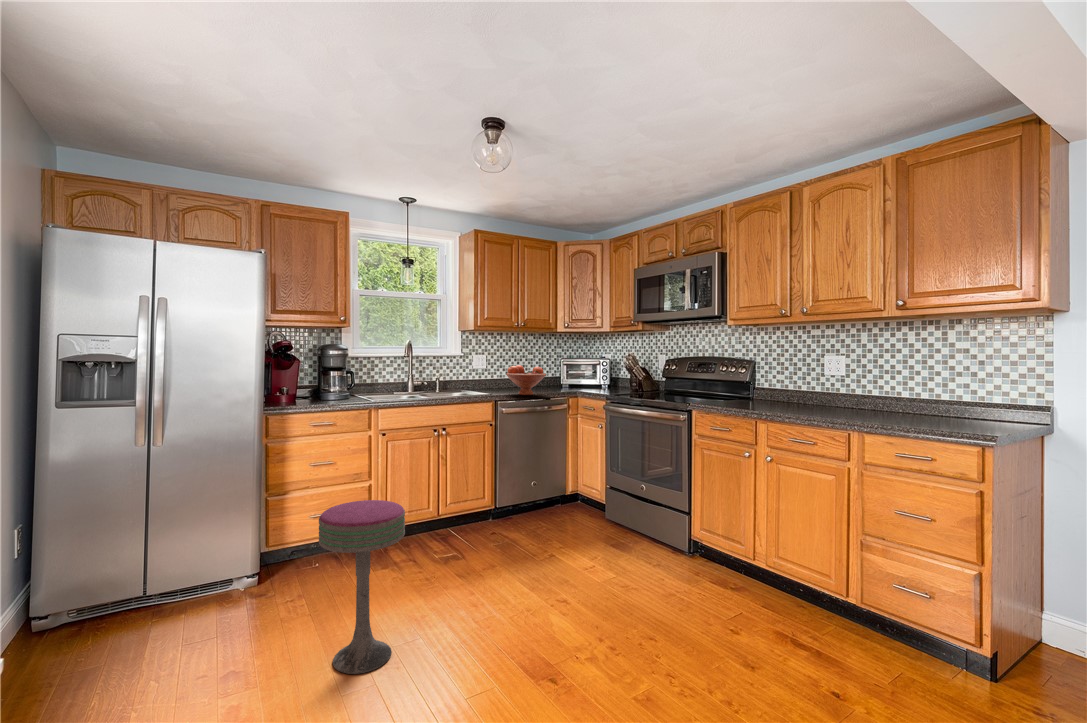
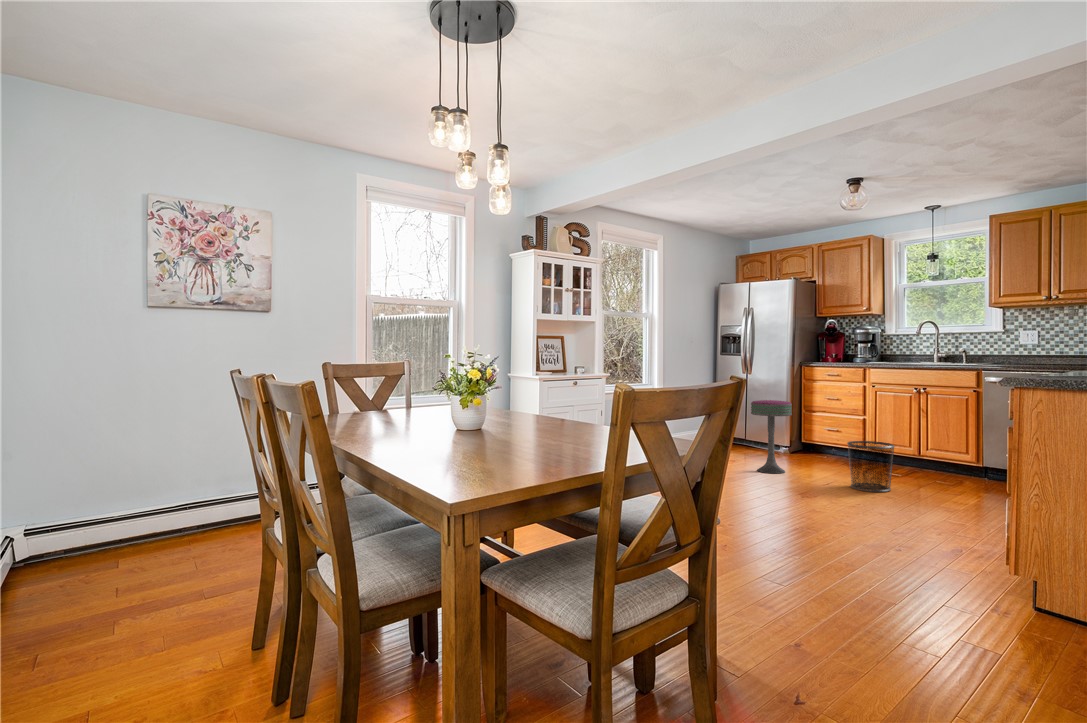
fruit bowl: present [506,365,546,395] -> none [1000,337,1049,364]
waste bin: none [520,534,586,629] -> present [847,441,894,492]

